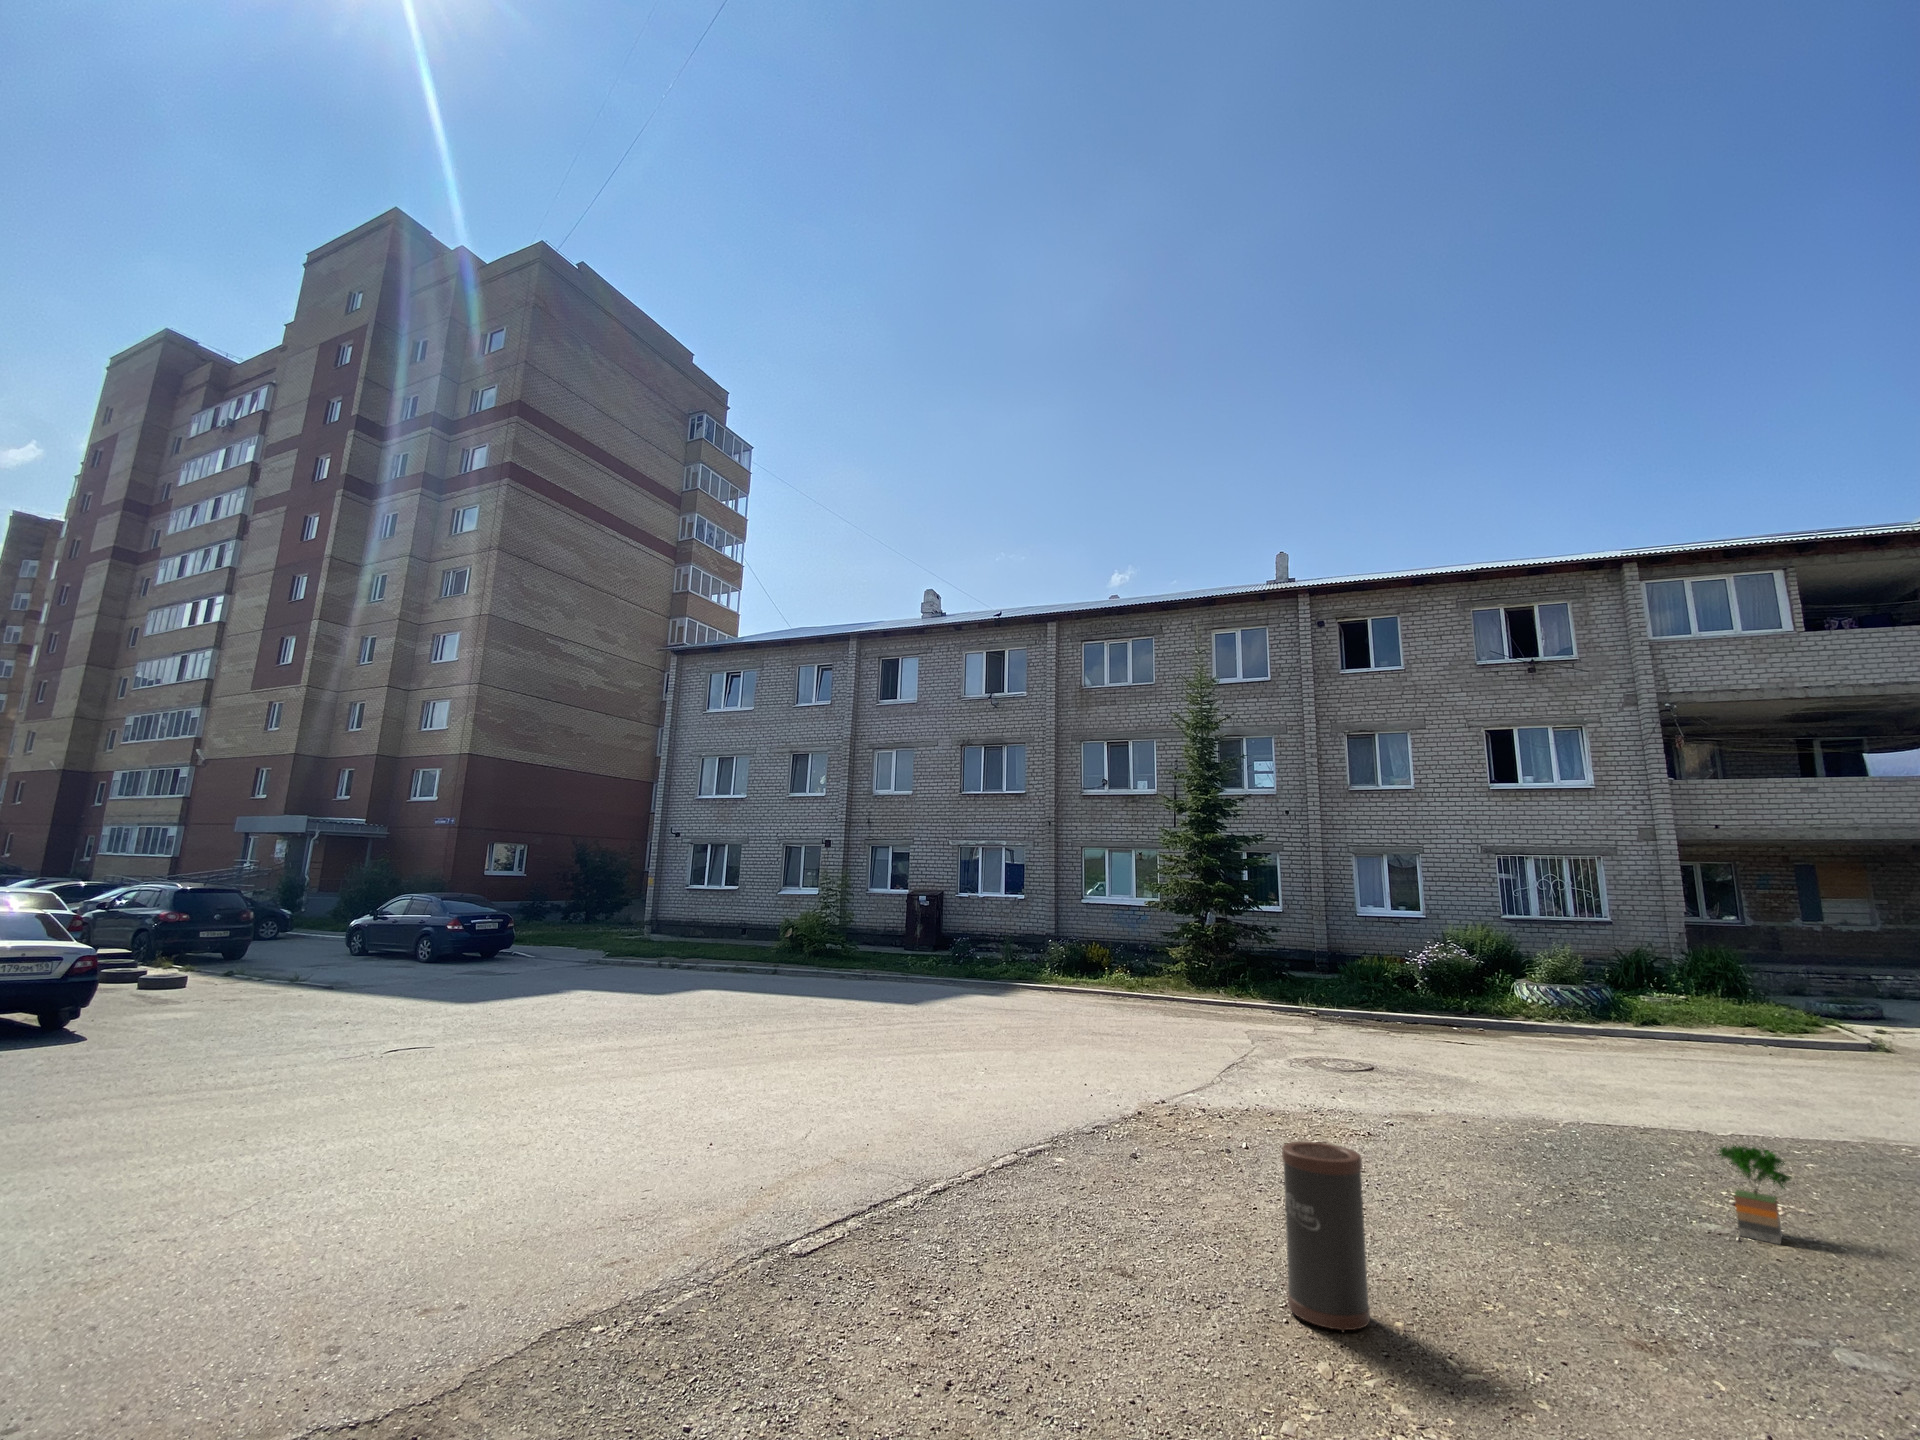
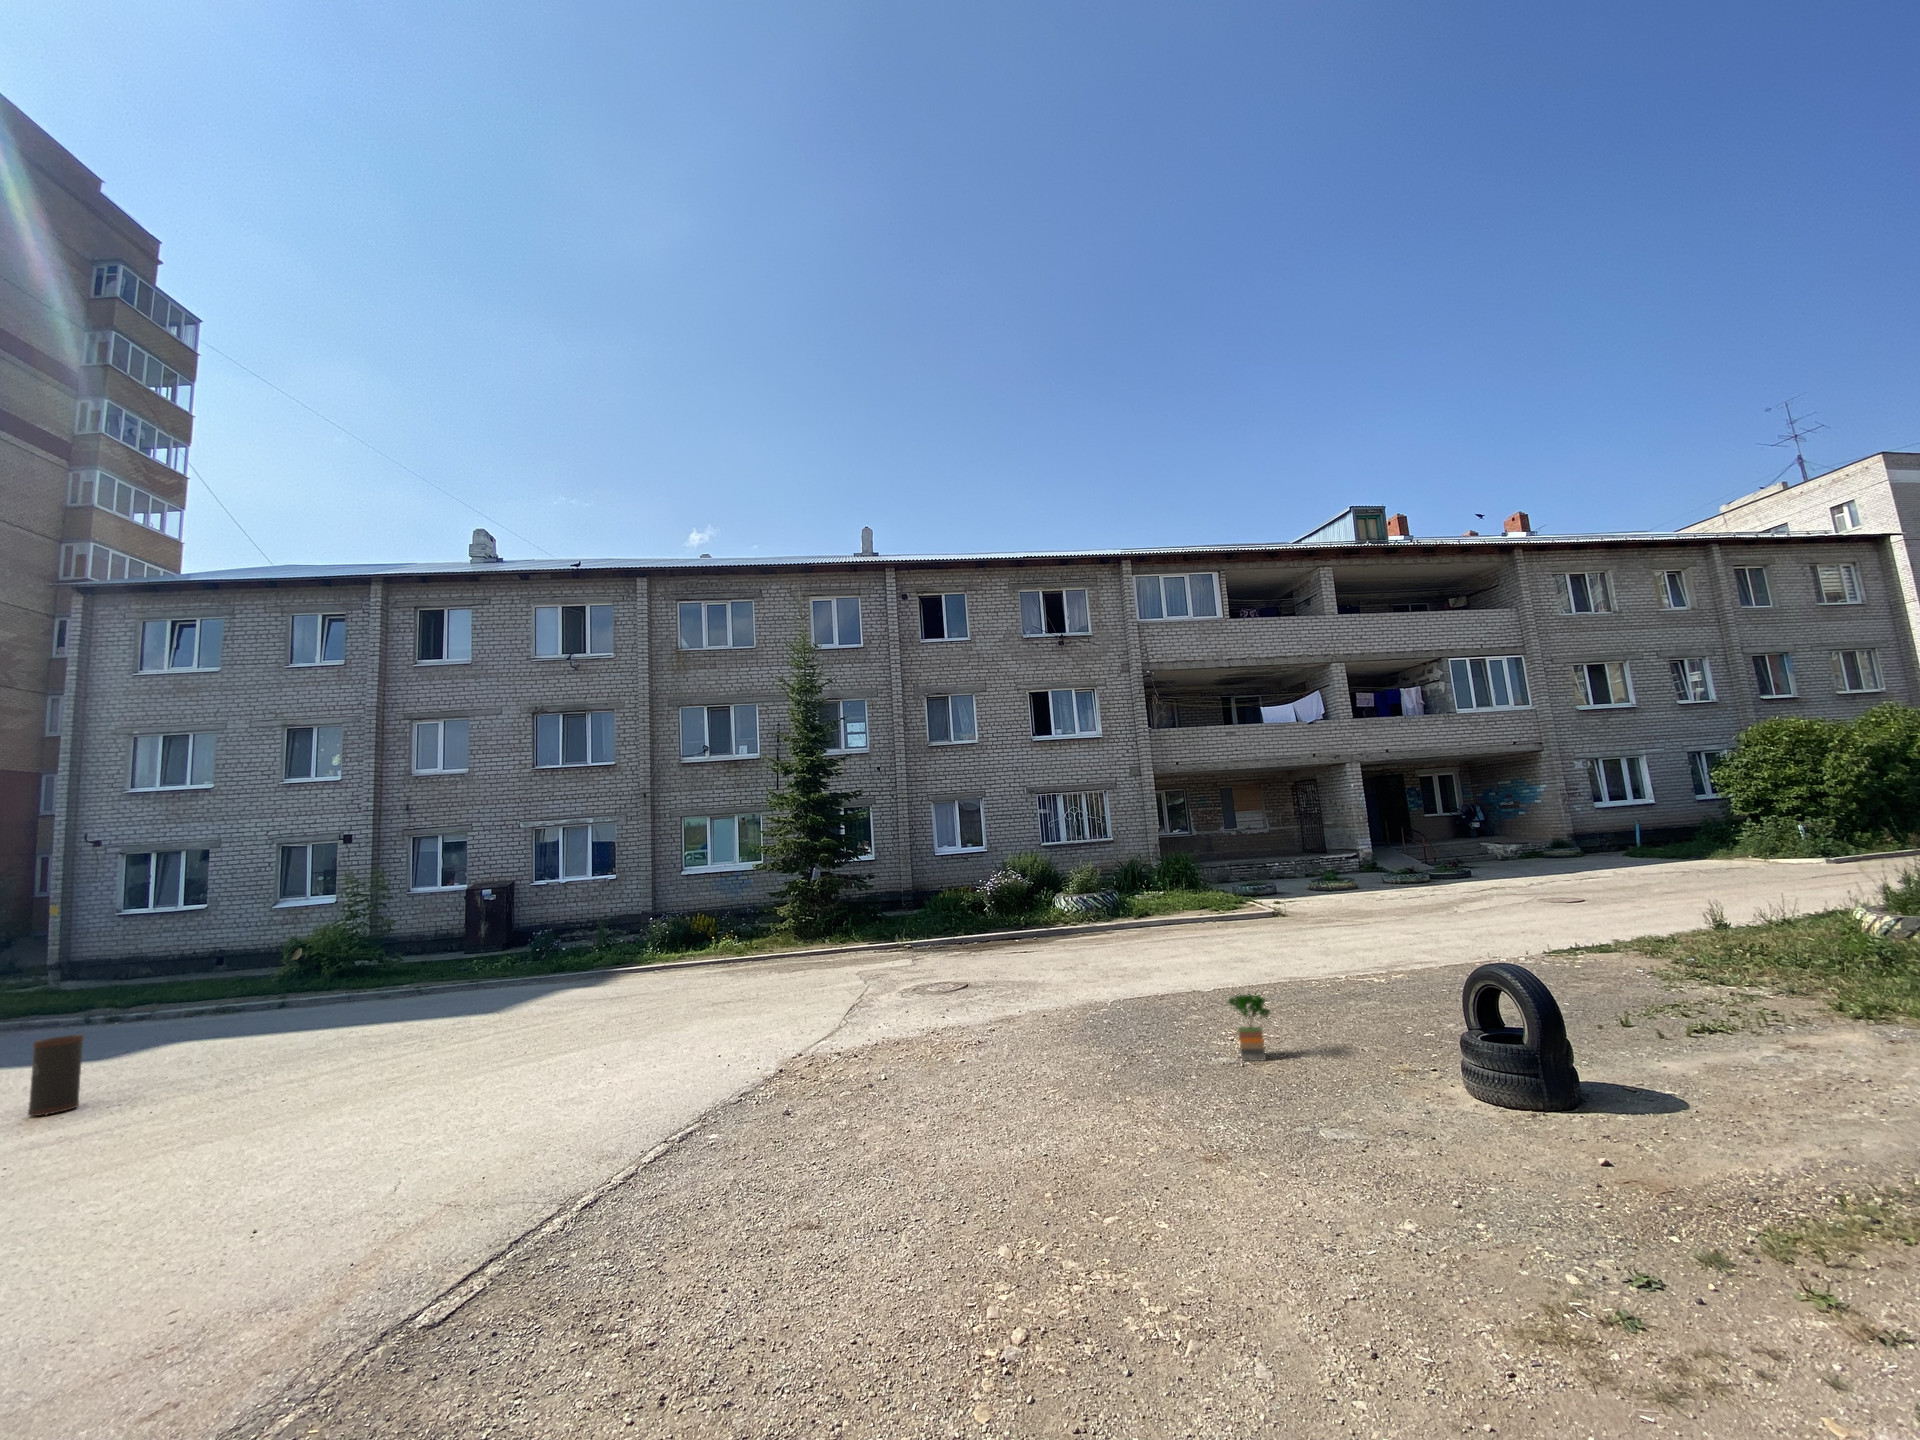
trash can: present [1282,1142,1370,1333] -> present [28,1034,84,1116]

